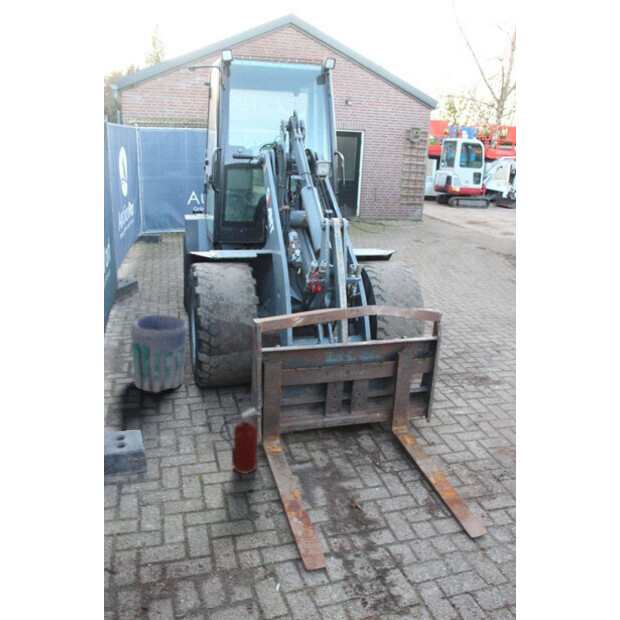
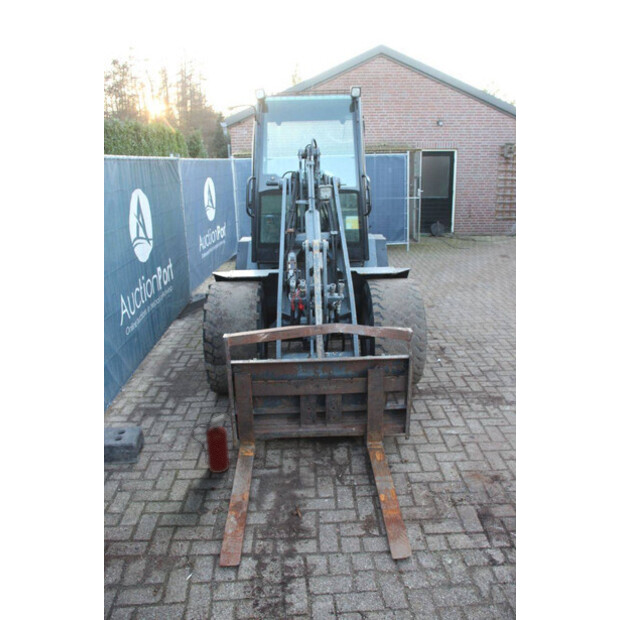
trash can: present [131,315,187,392] -> none [161,326,210,394]

